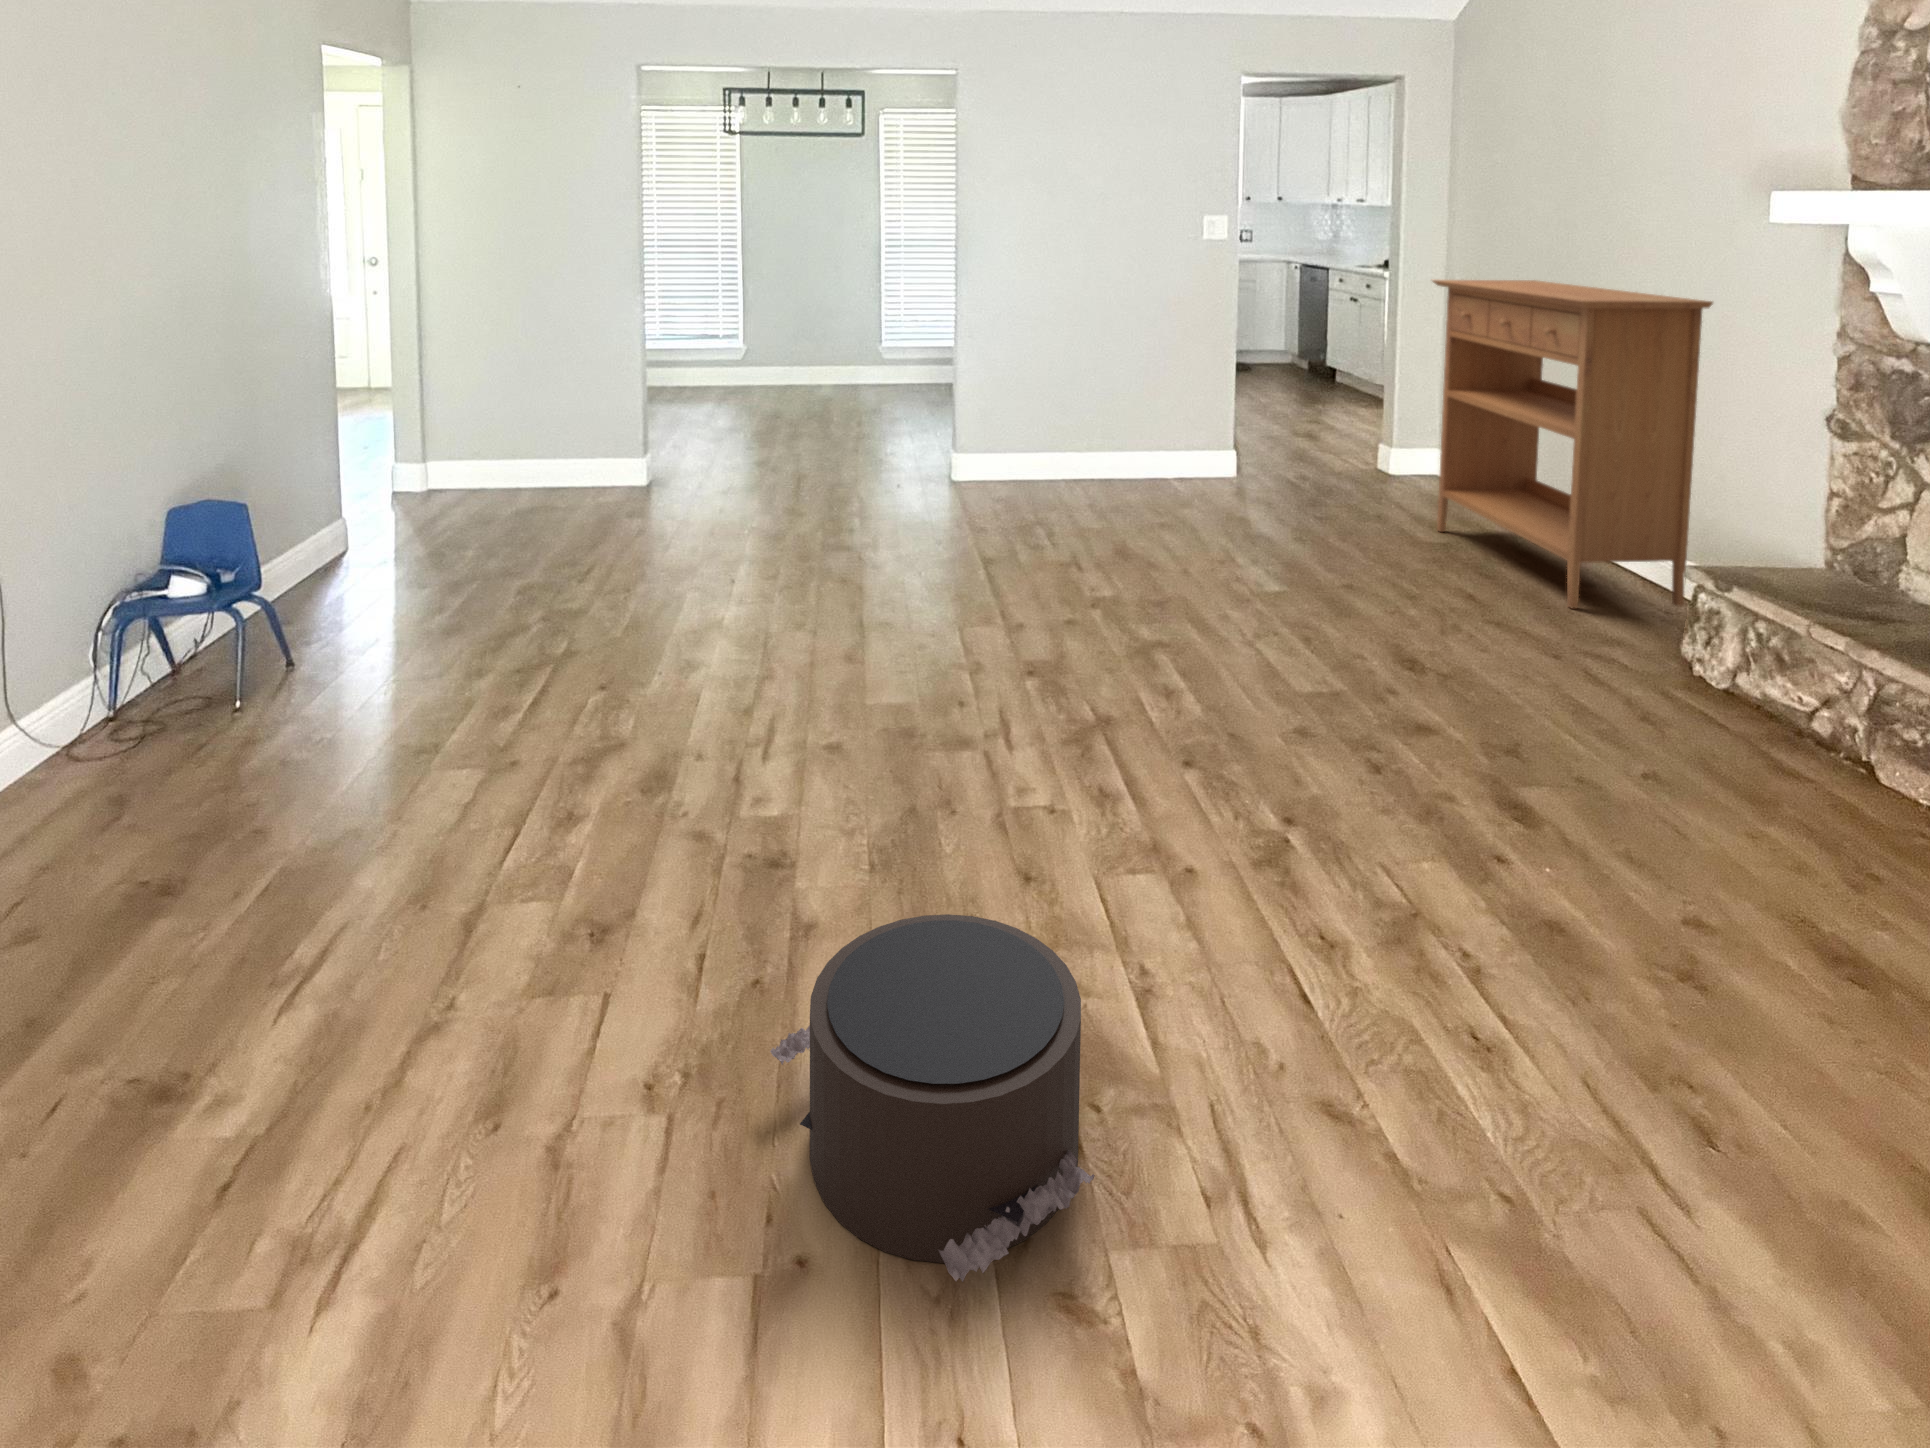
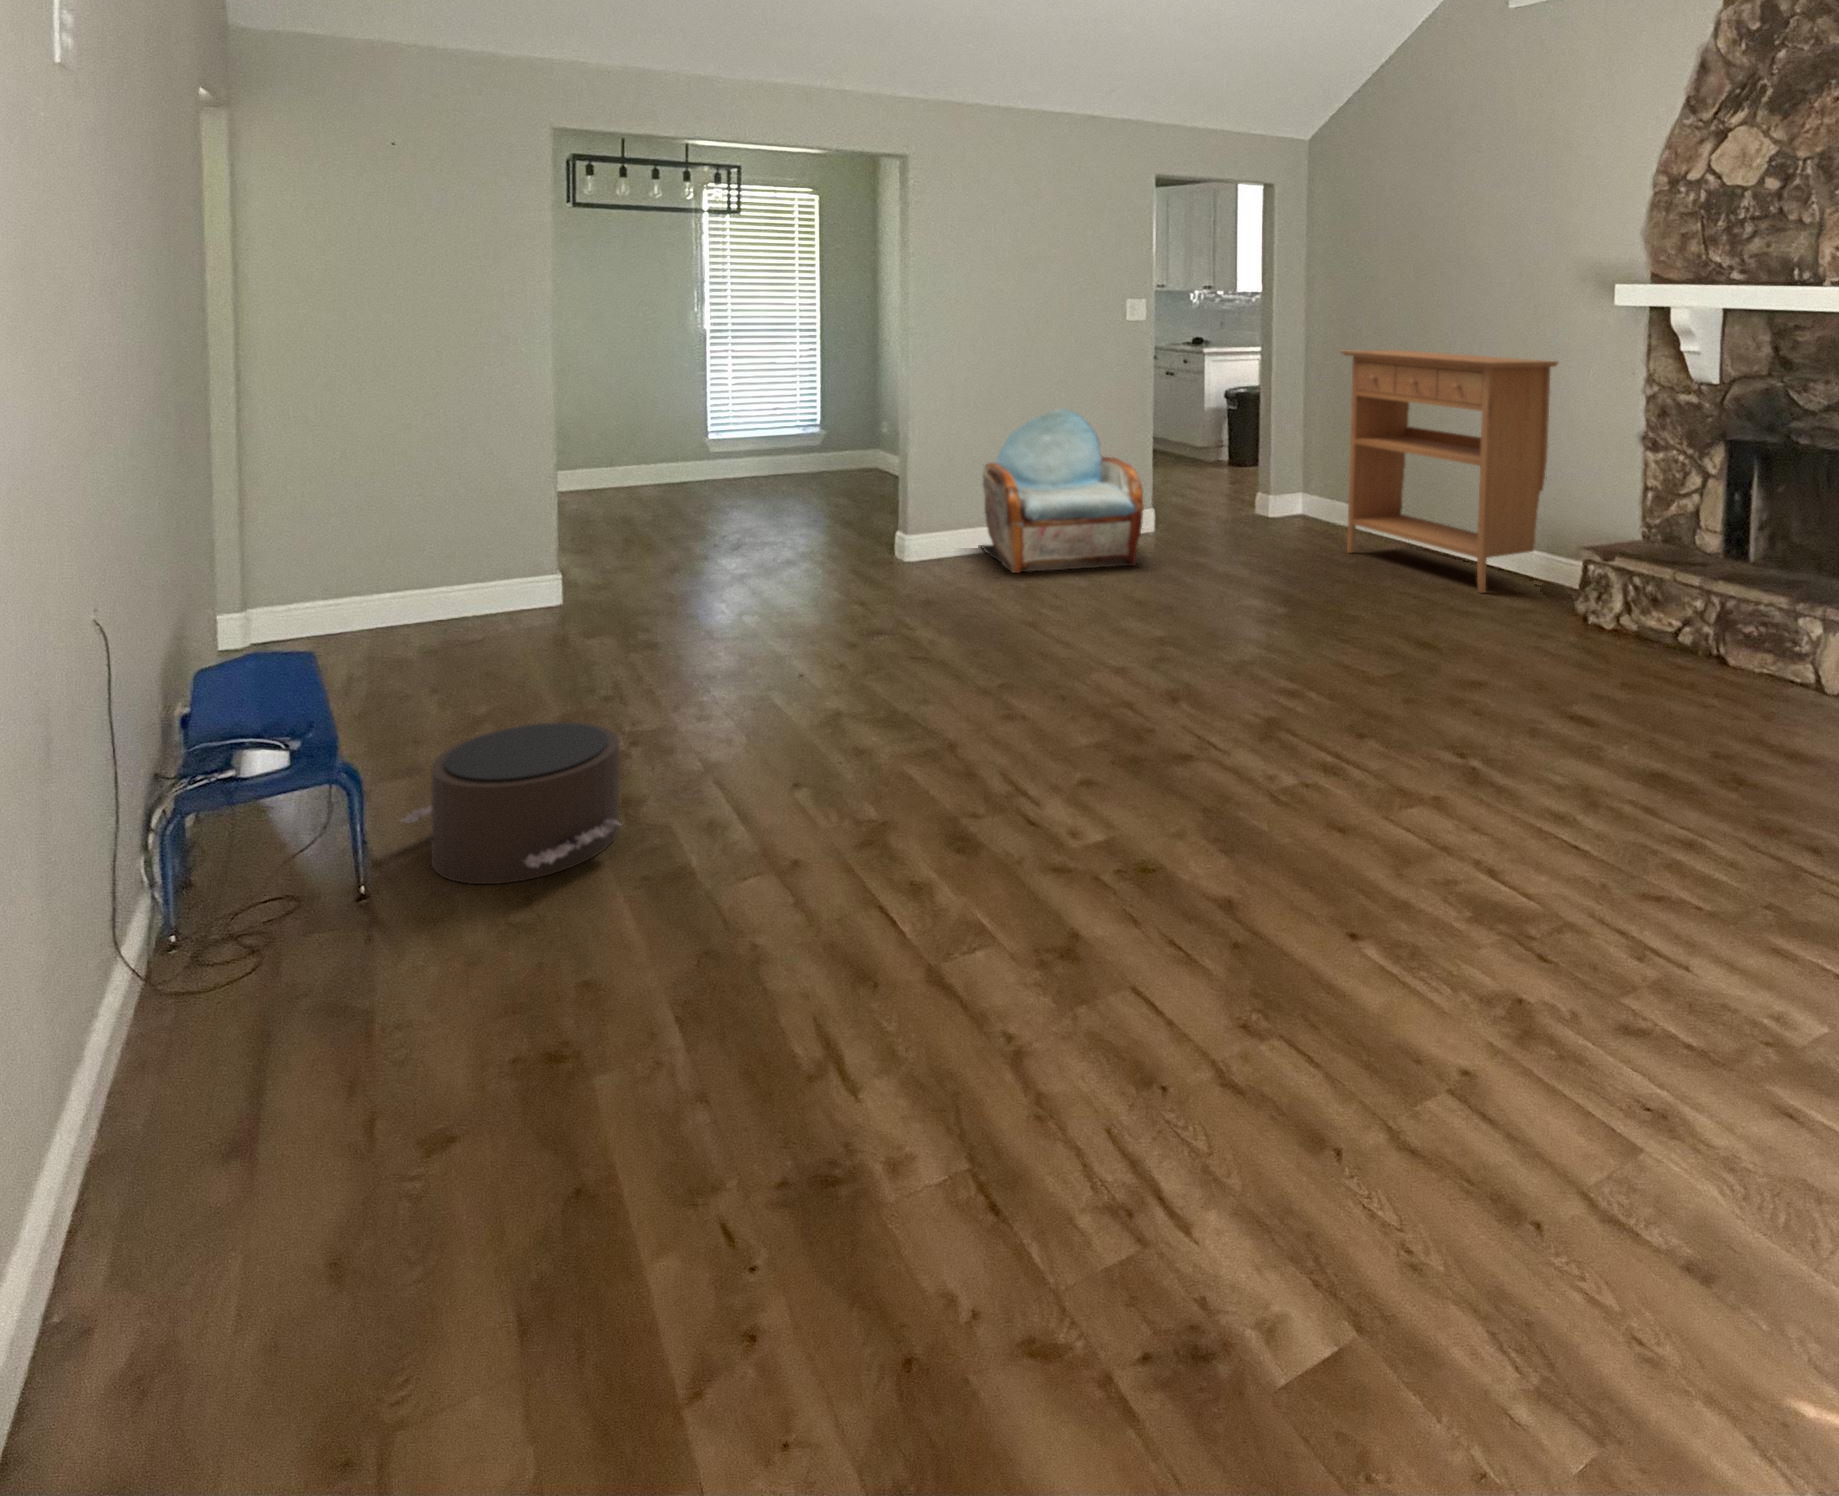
armchair: none [1009,333,1168,519] -> present [981,409,1144,573]
pouf: present [770,914,1095,1282] -> present [400,722,620,884]

